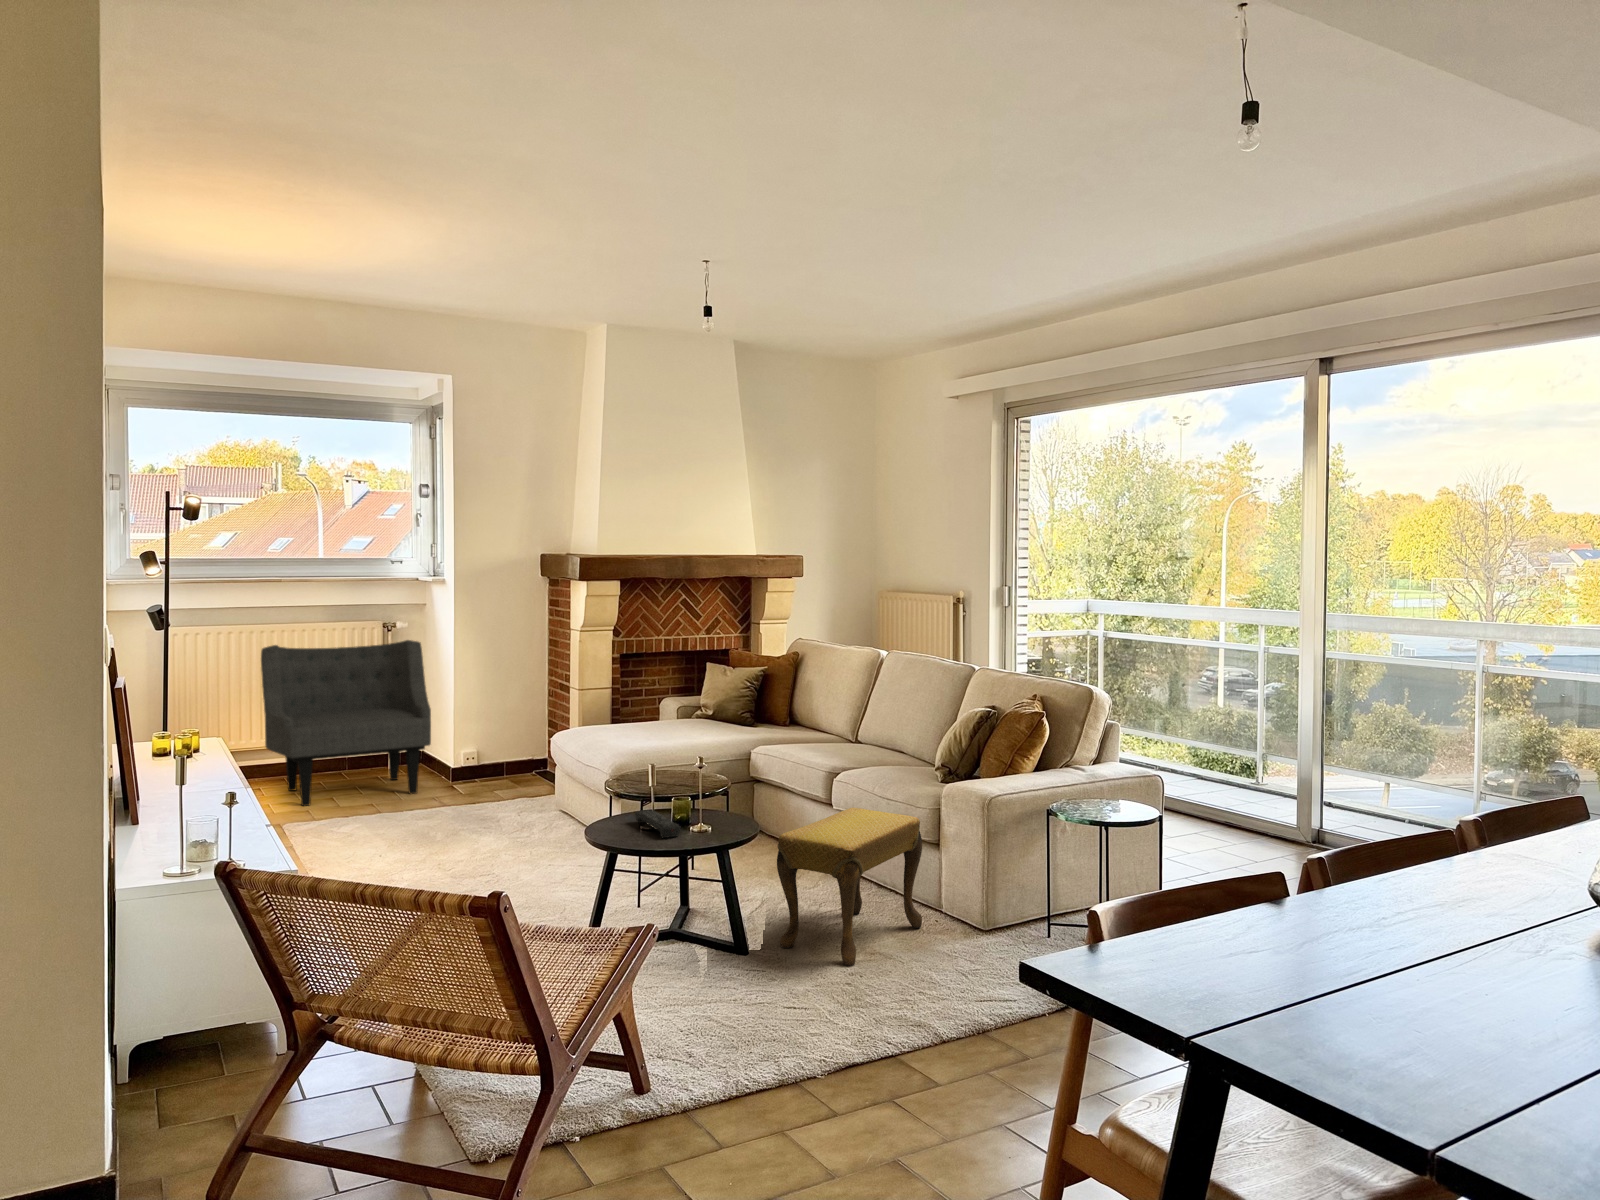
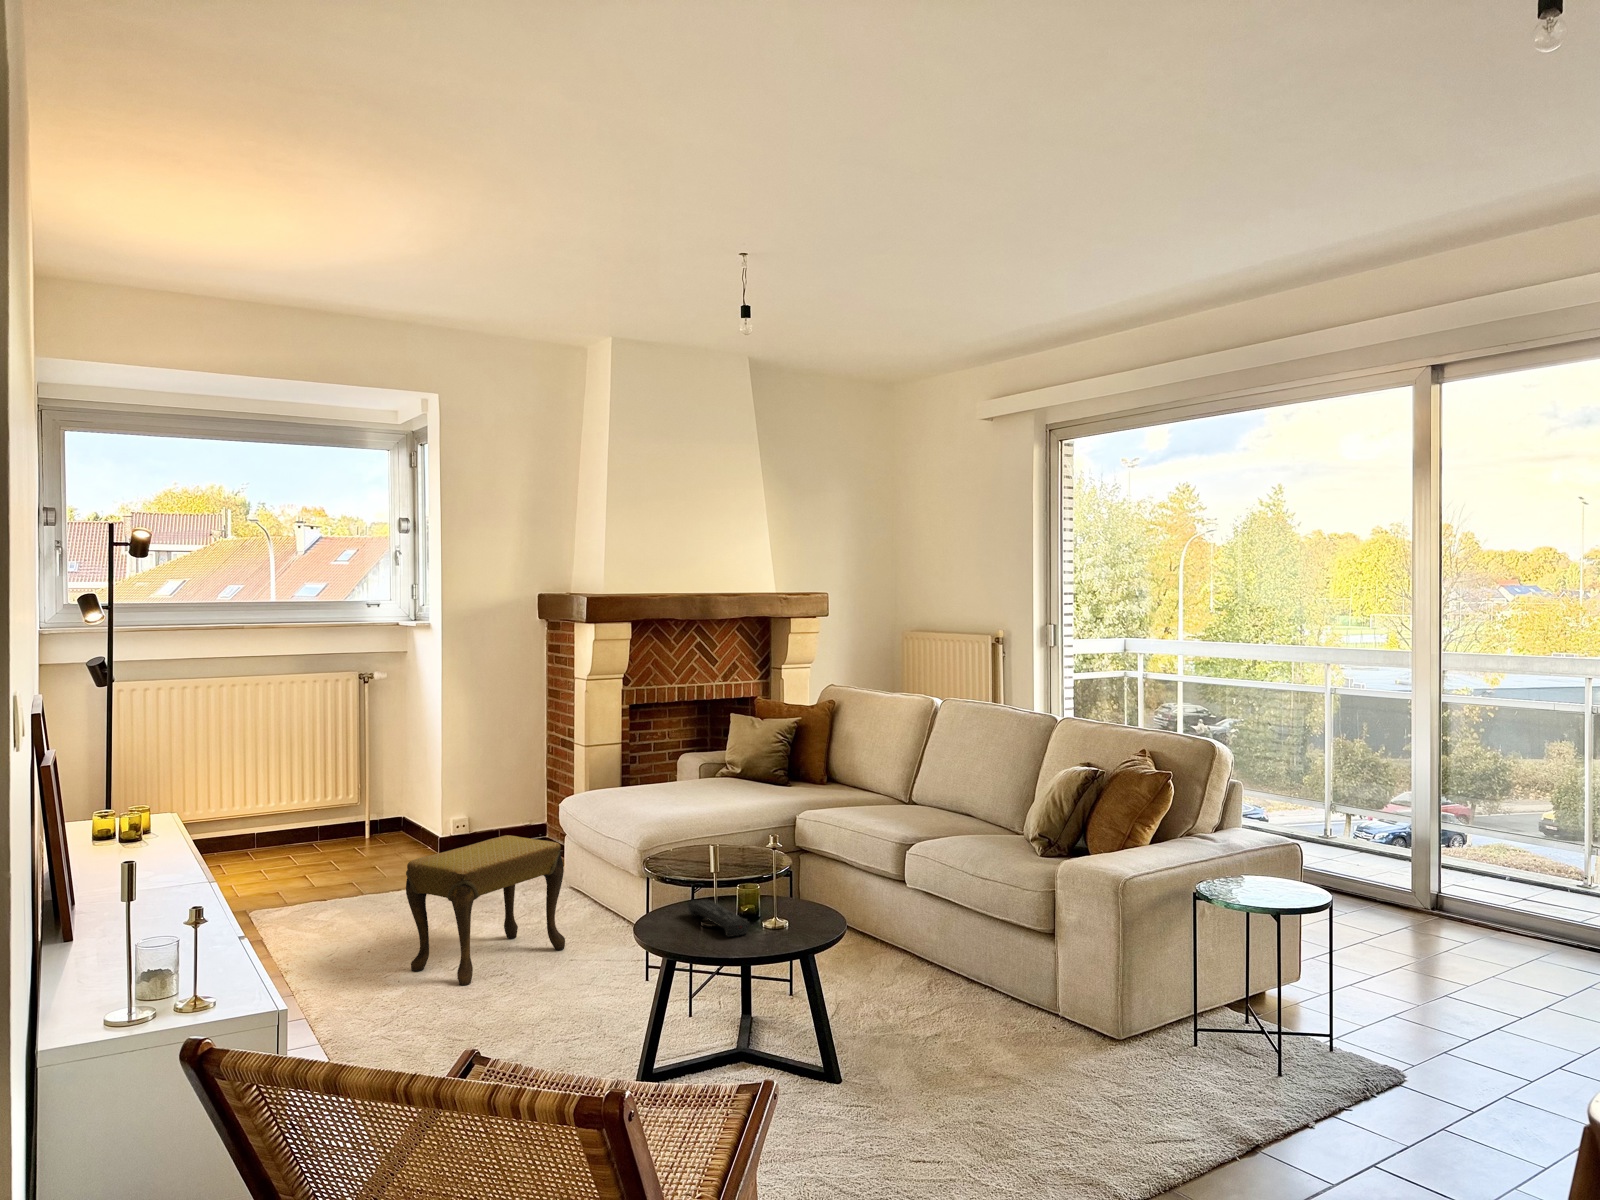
armchair: present [261,640,431,806] -> none [218,693,416,890]
footstool: present [777,808,922,966] -> present [406,835,565,985]

